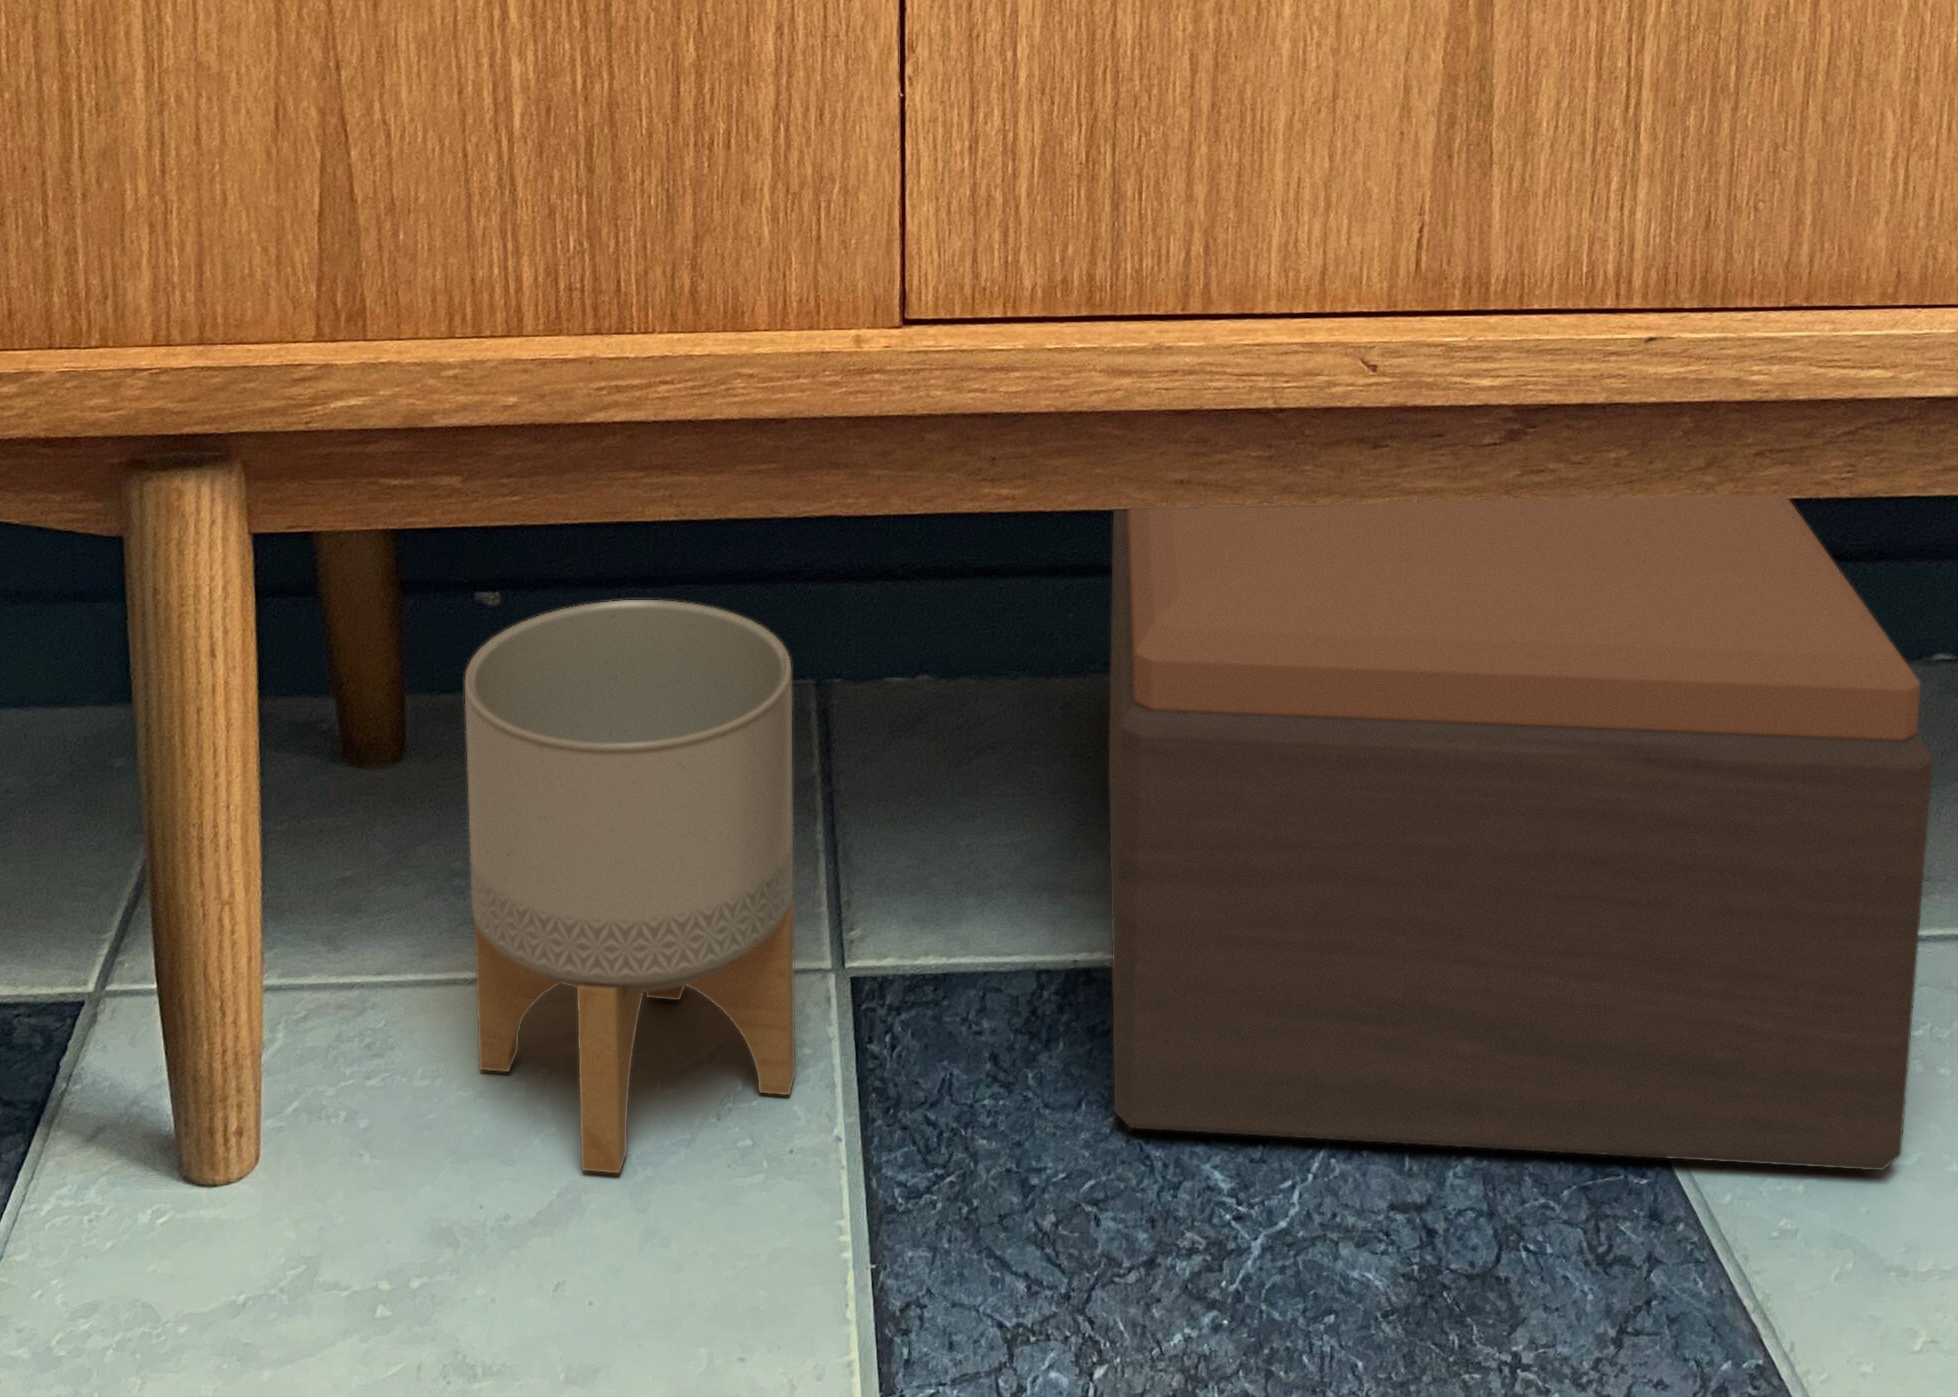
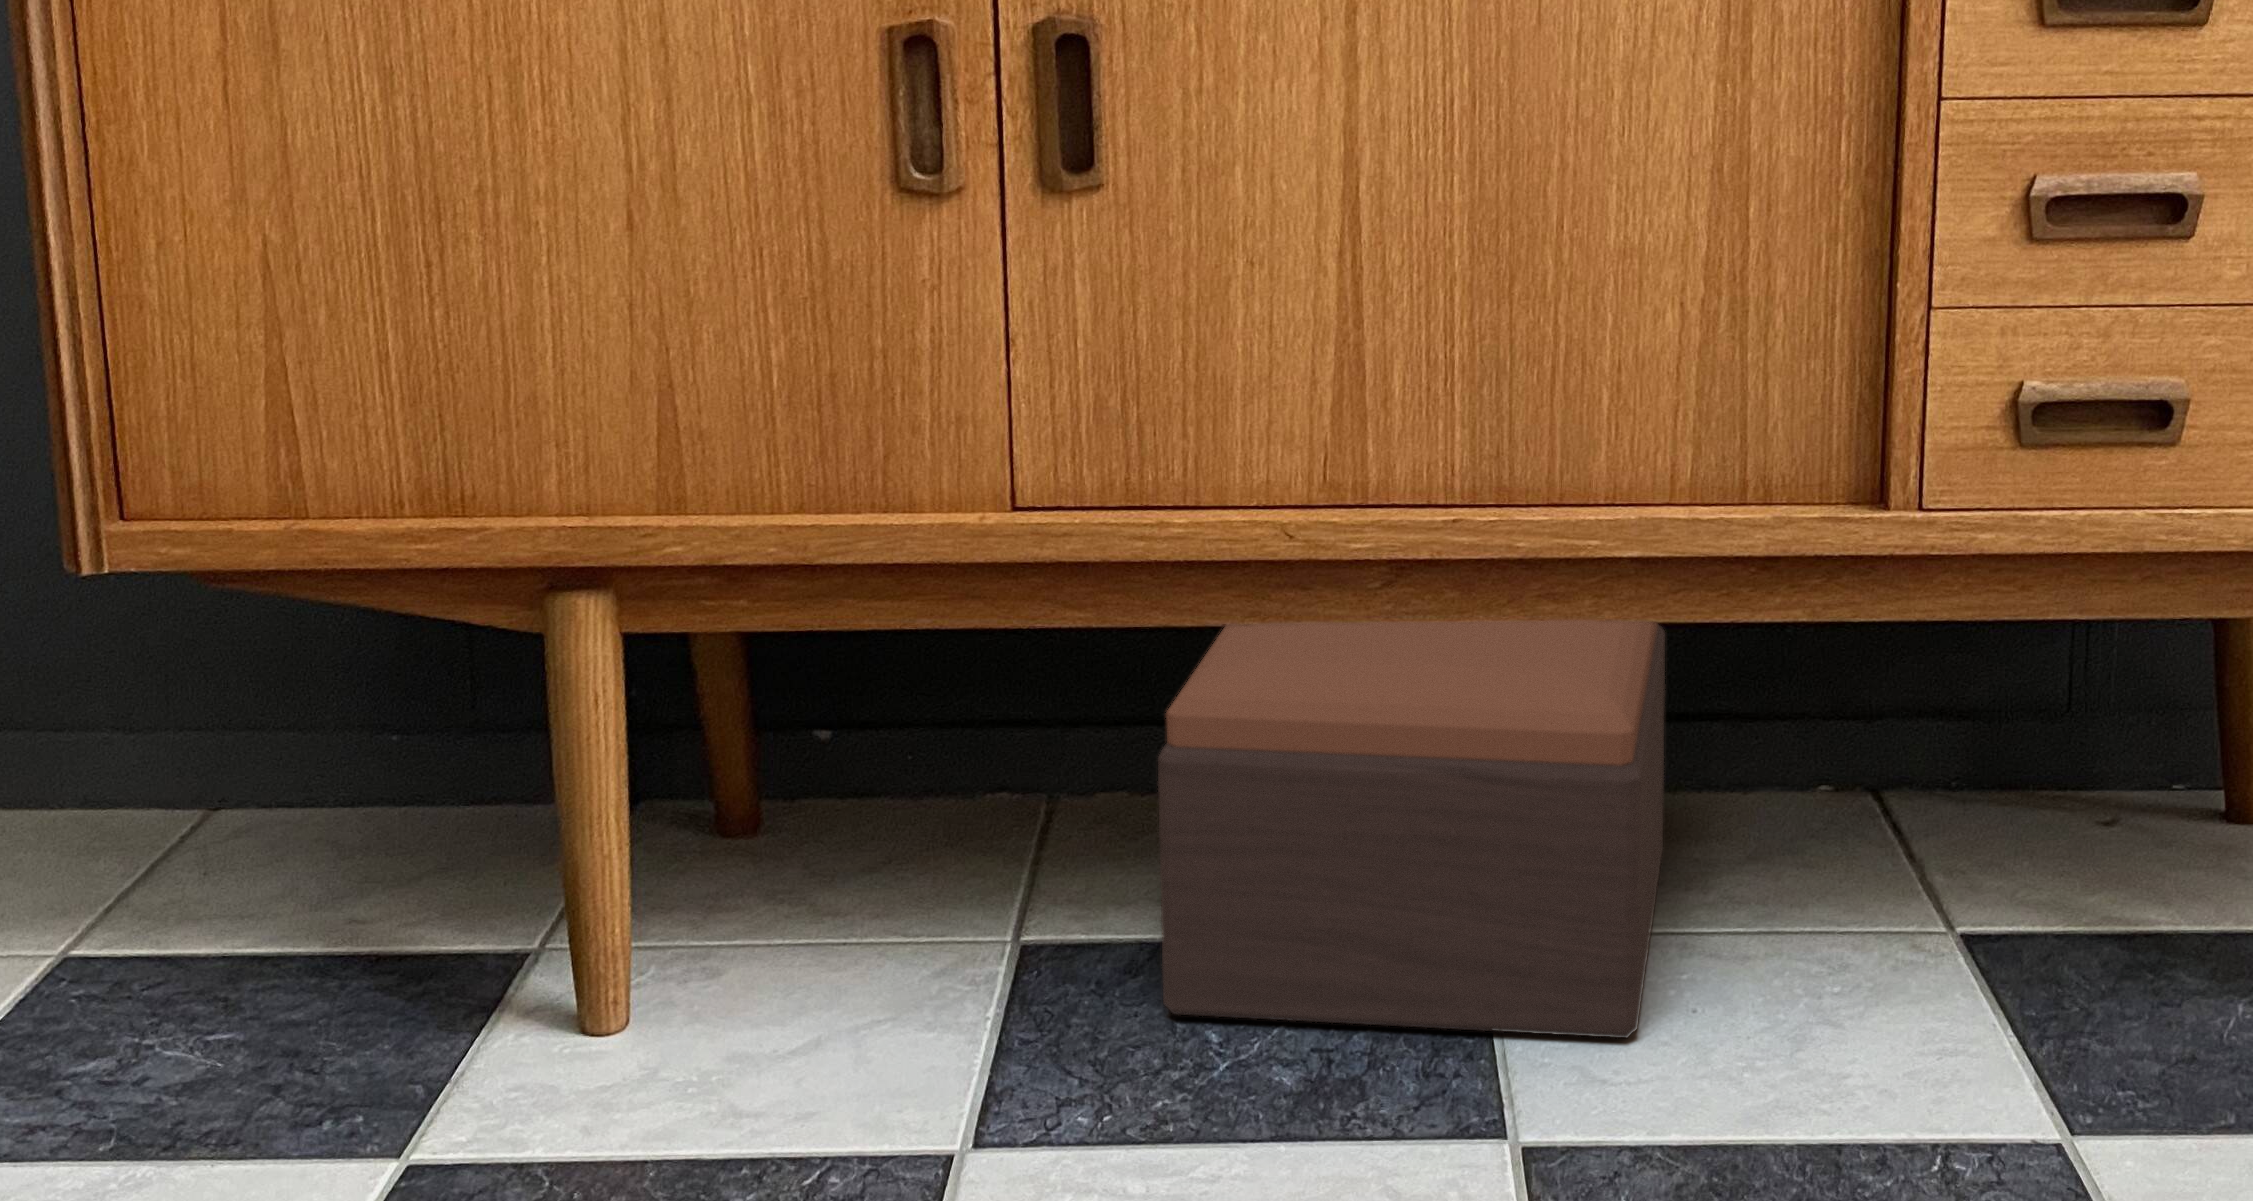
planter: present [465,600,795,1173] -> none [761,691,976,1032]

